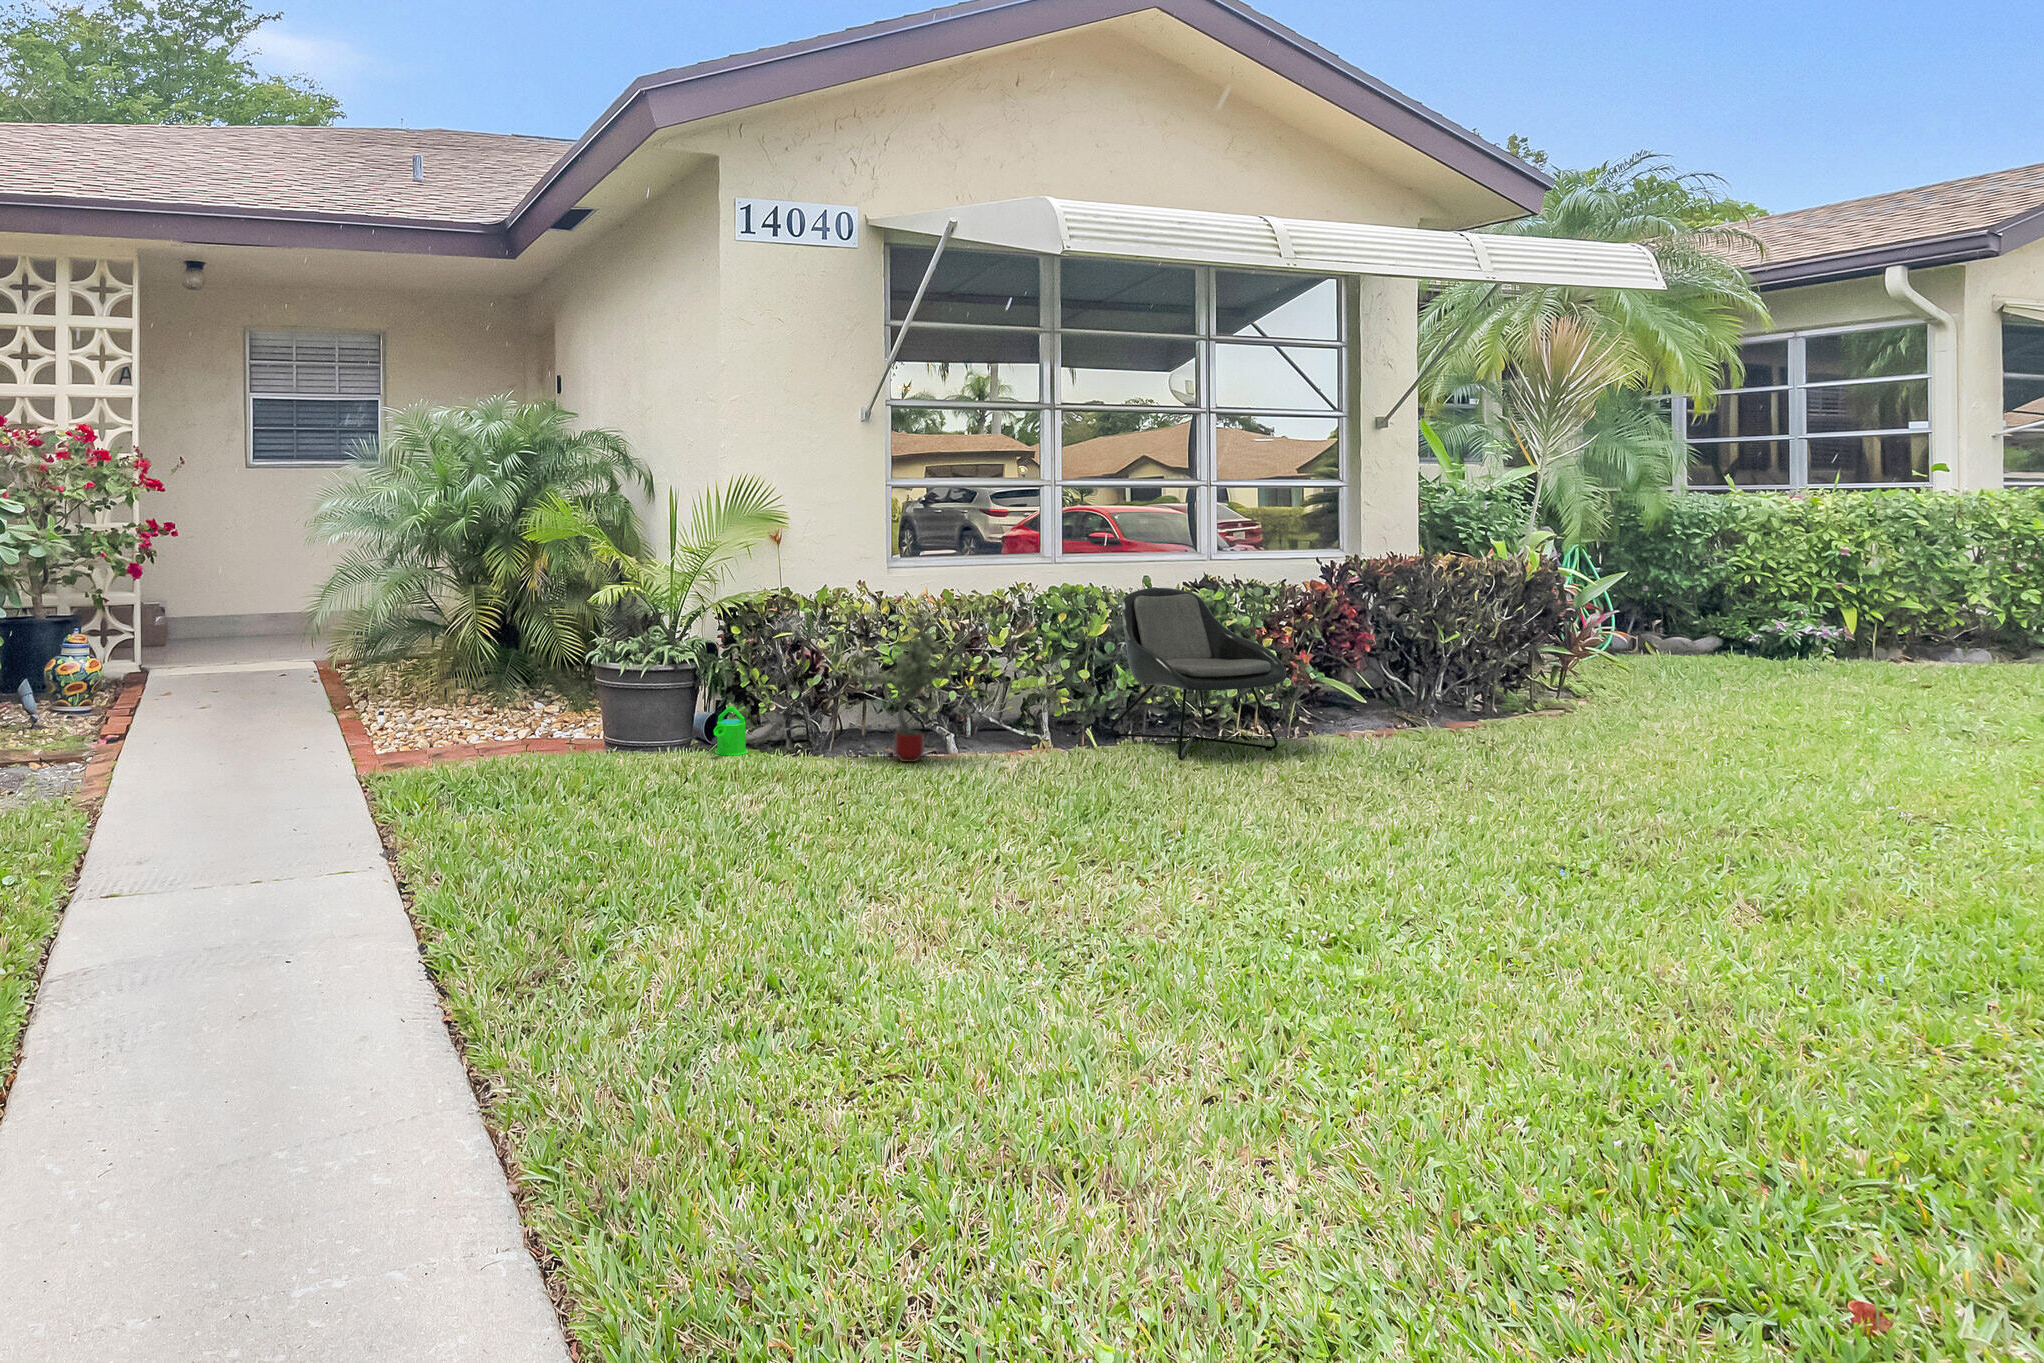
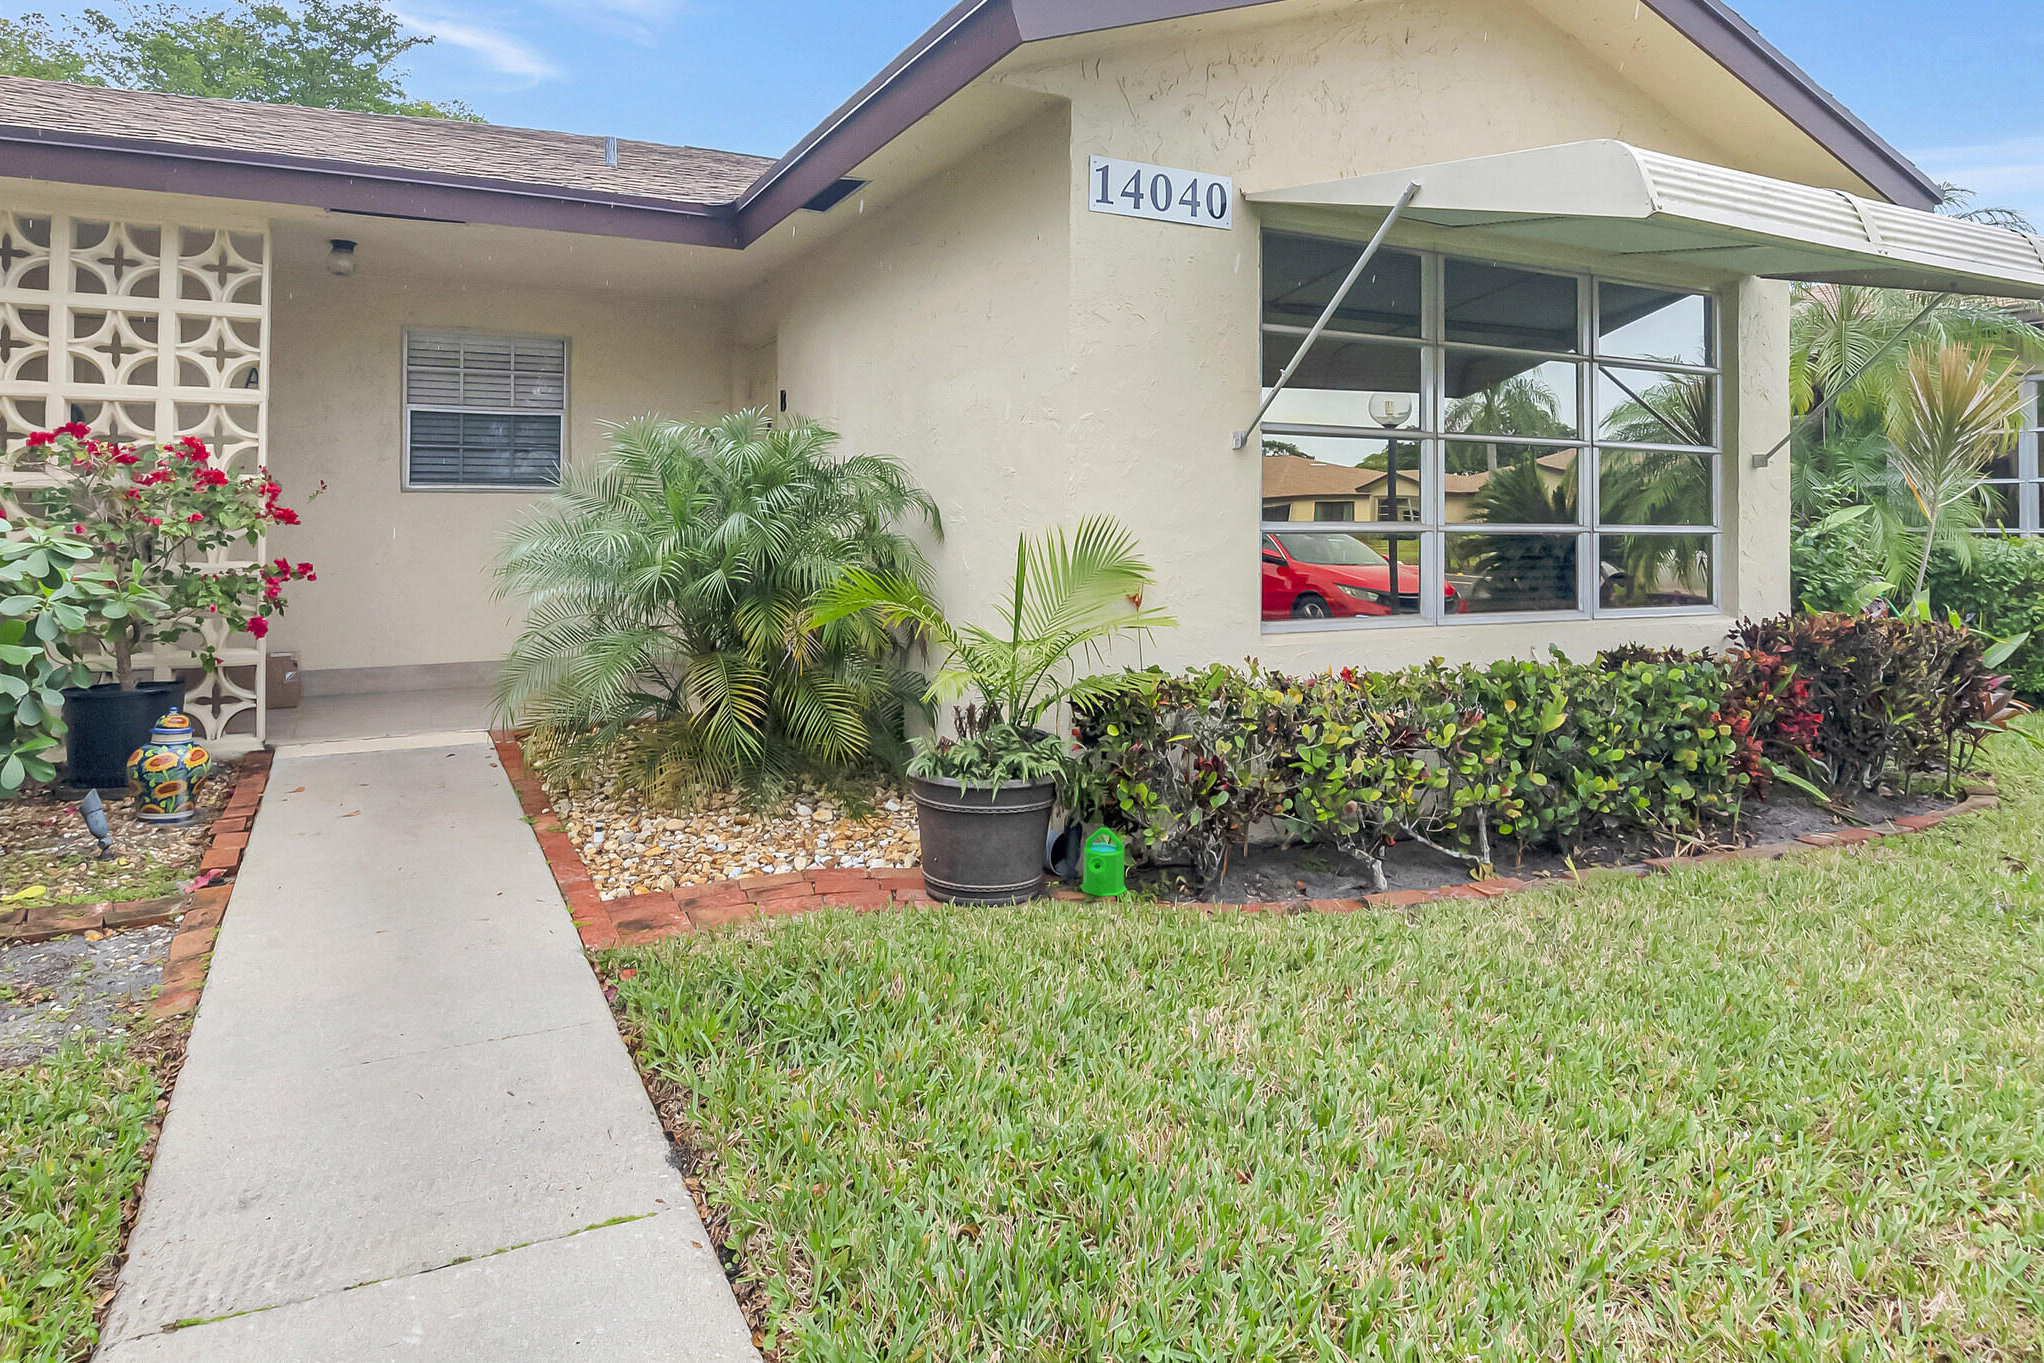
lounge chair: present [1111,588,1287,760] -> none [1558,660,1799,891]
potted tree: present [850,611,970,762] -> none [1269,697,1434,904]

